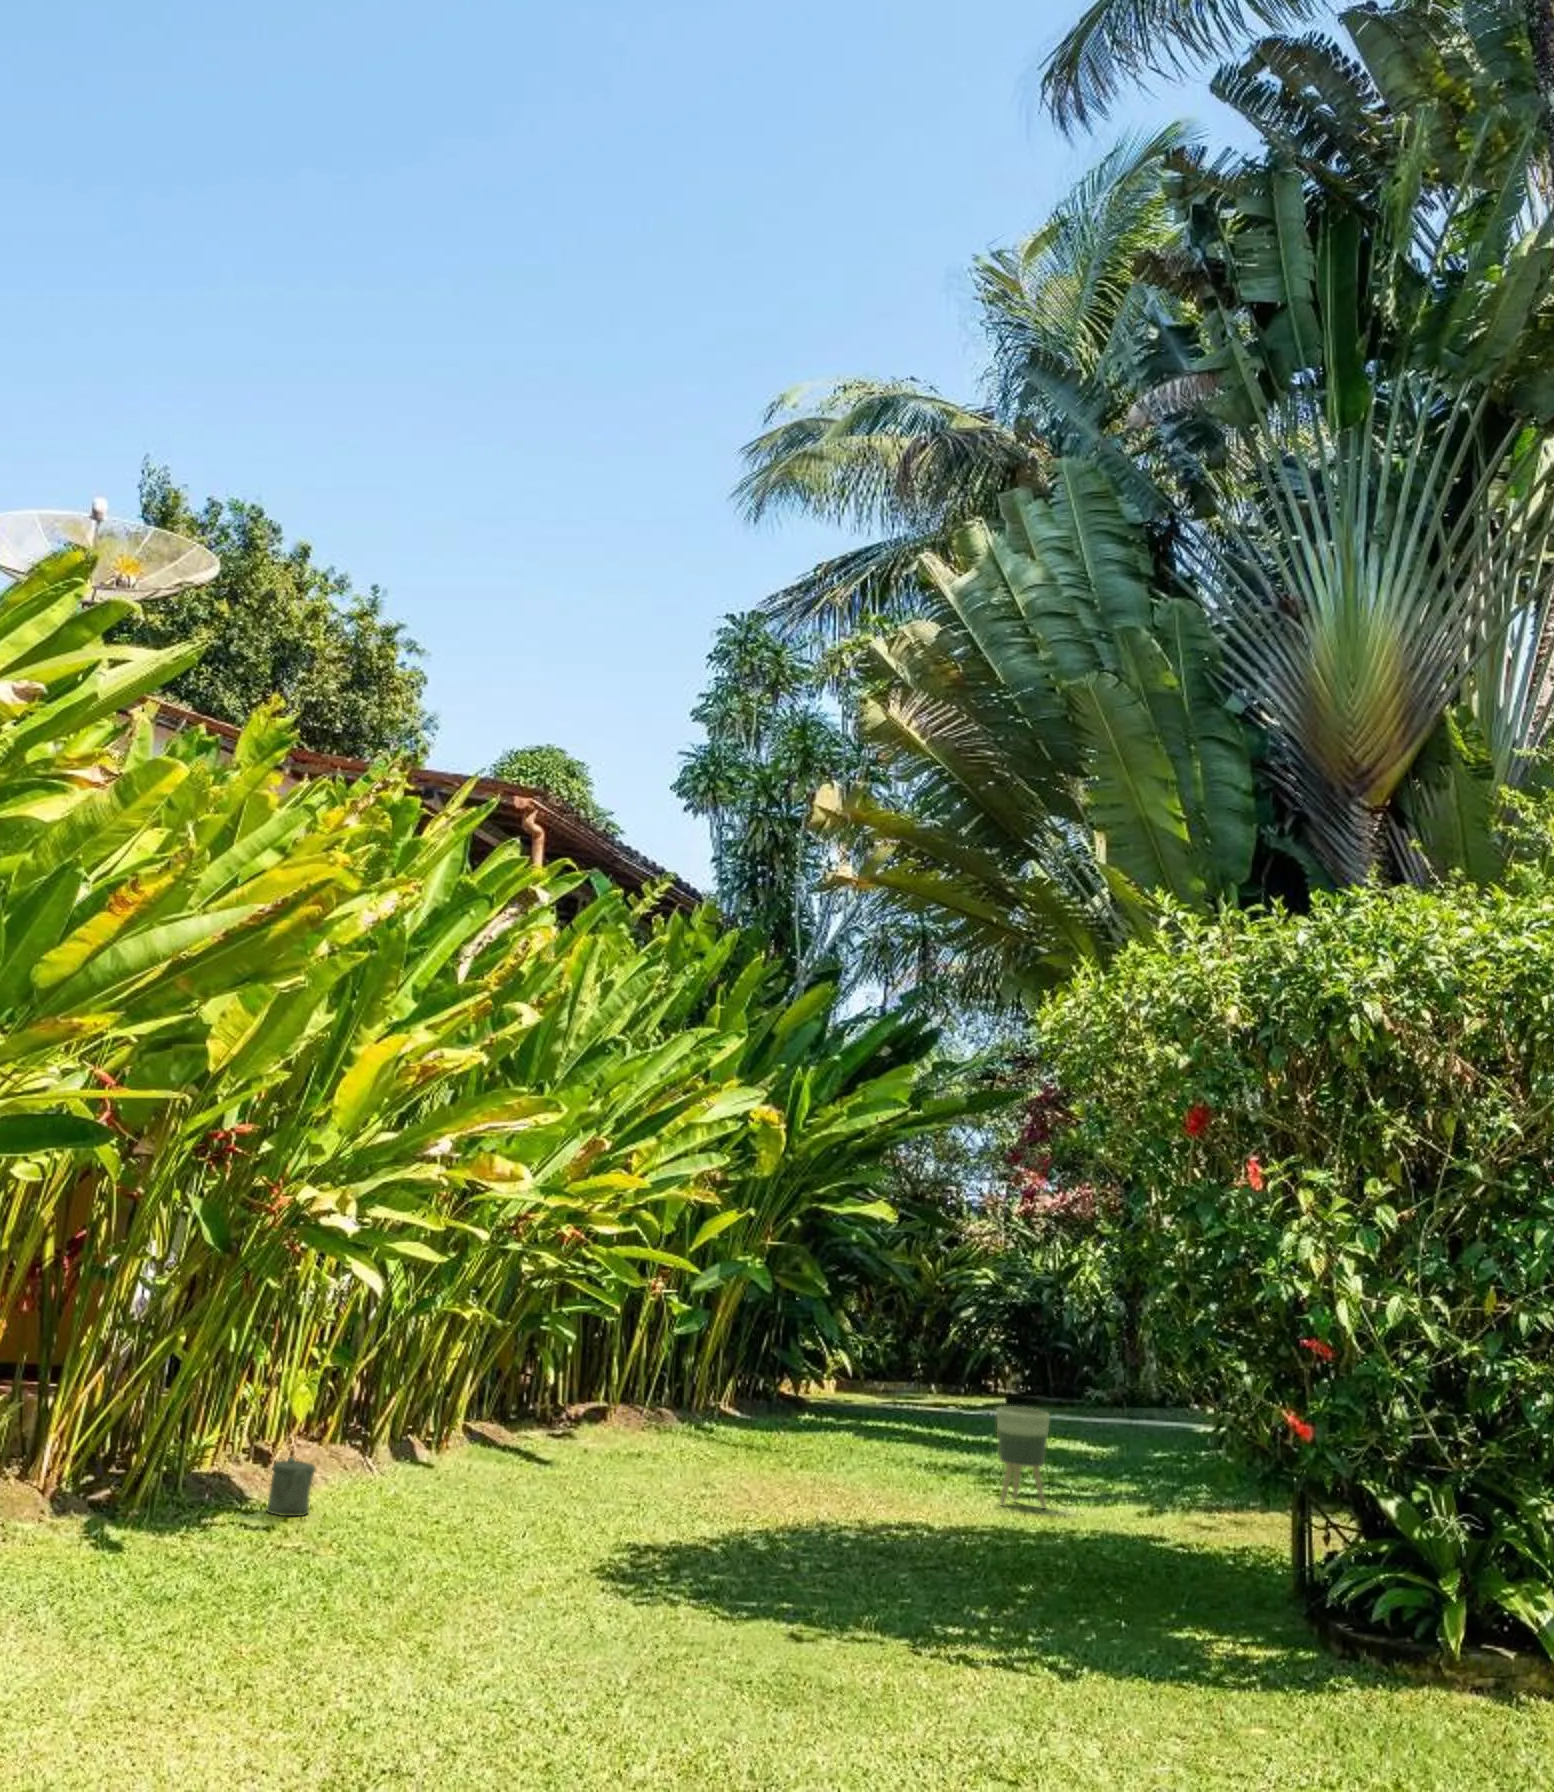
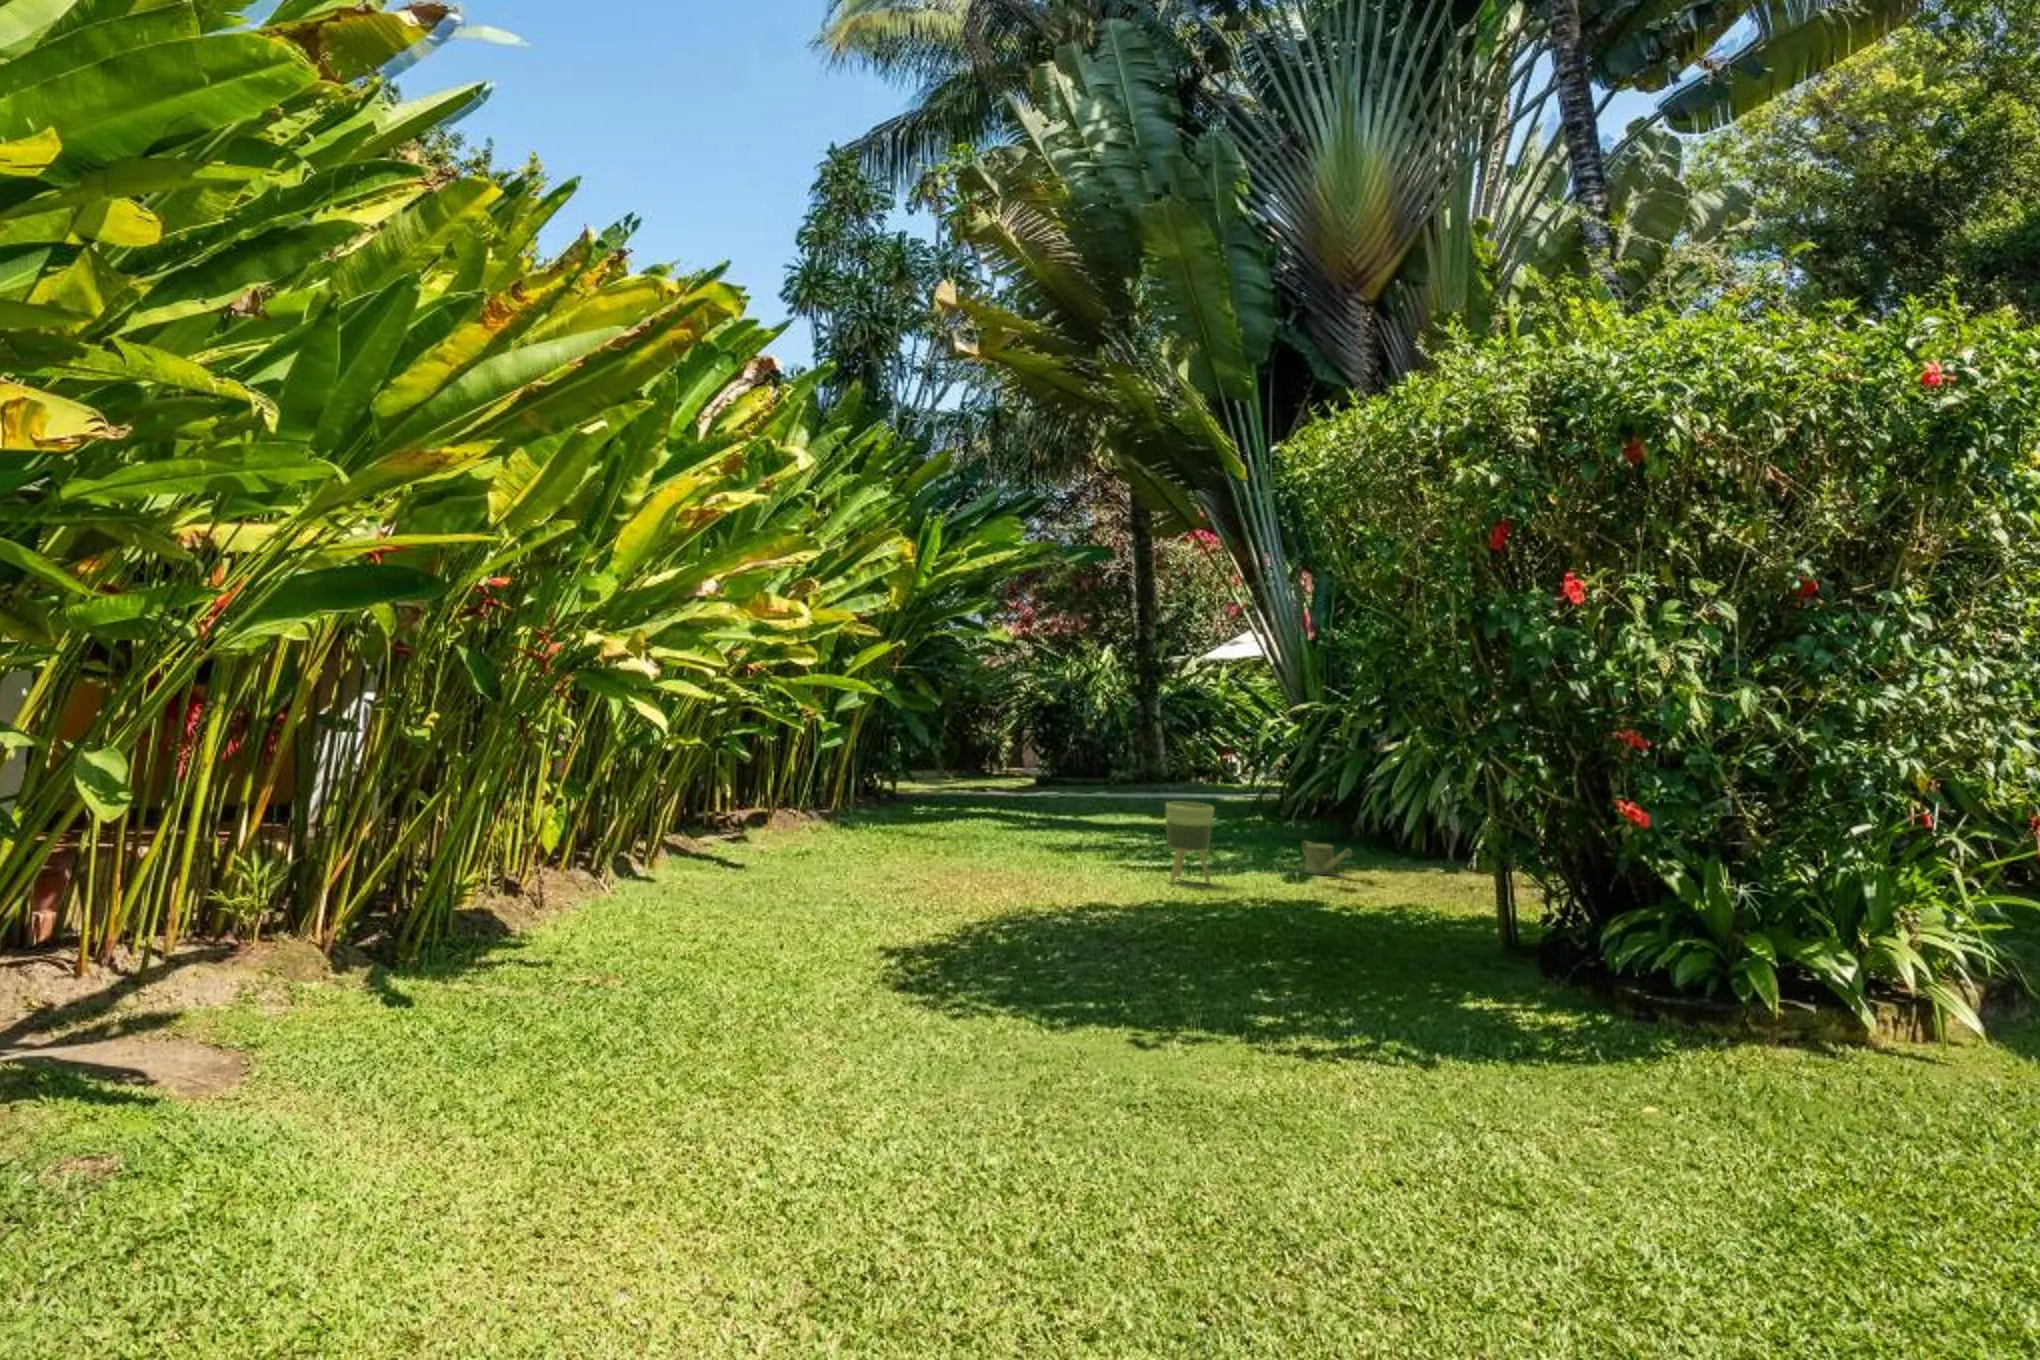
watering can: present [266,1457,315,1516] -> present [1302,841,1352,875]

